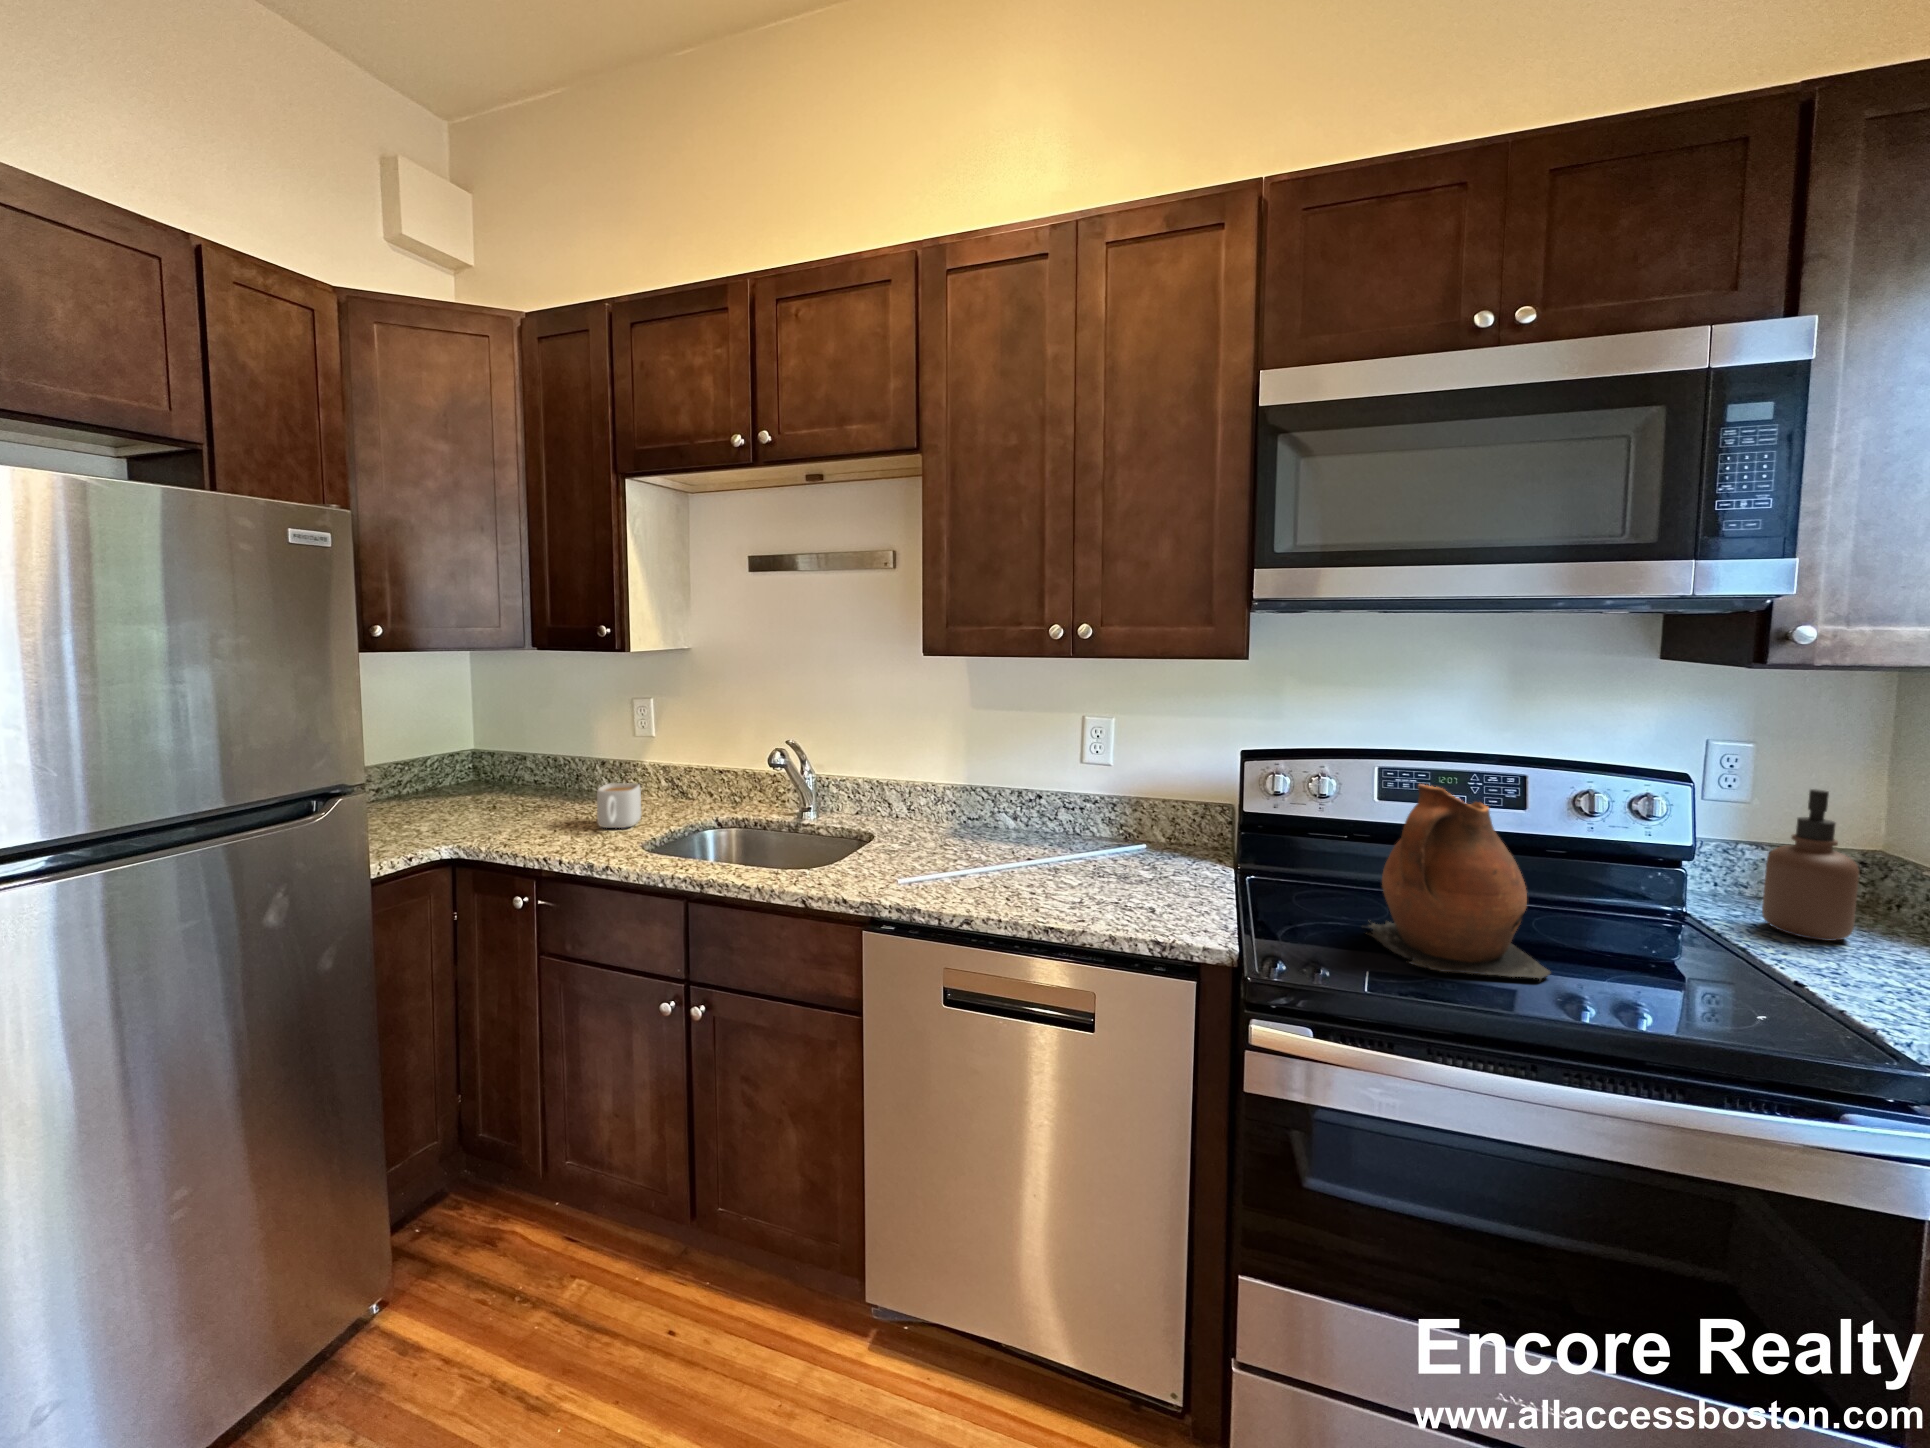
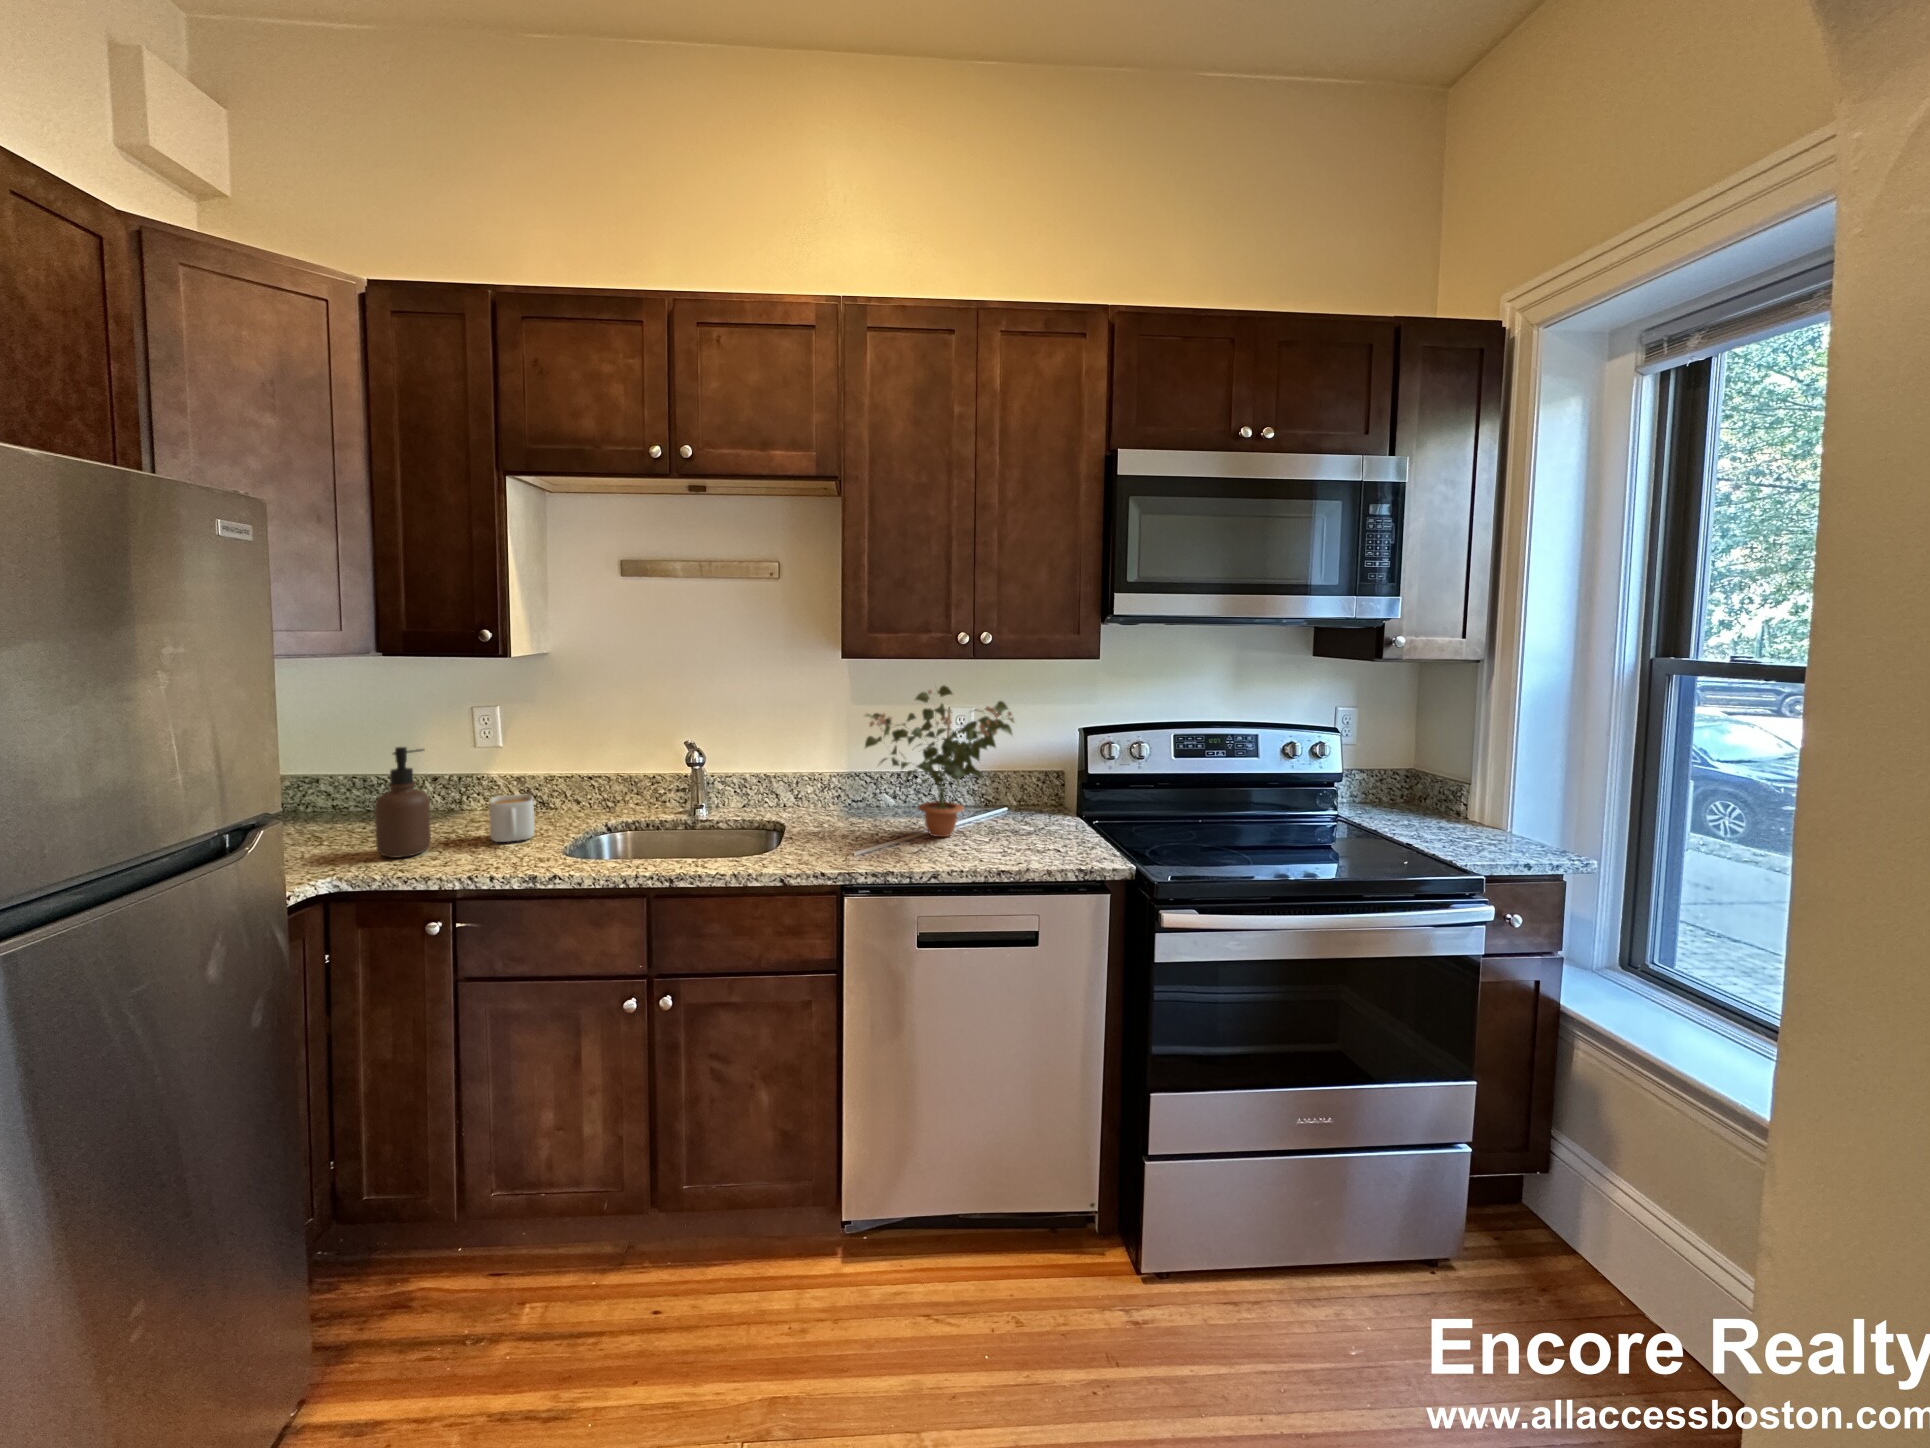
potted plant: none [945,687,1128,873] -> present [865,685,1014,837]
ceramic pitcher: present [1366,784,1551,981] -> none [1191,742,1307,863]
soap dispenser: present [1762,789,1859,941] -> present [375,747,431,858]

